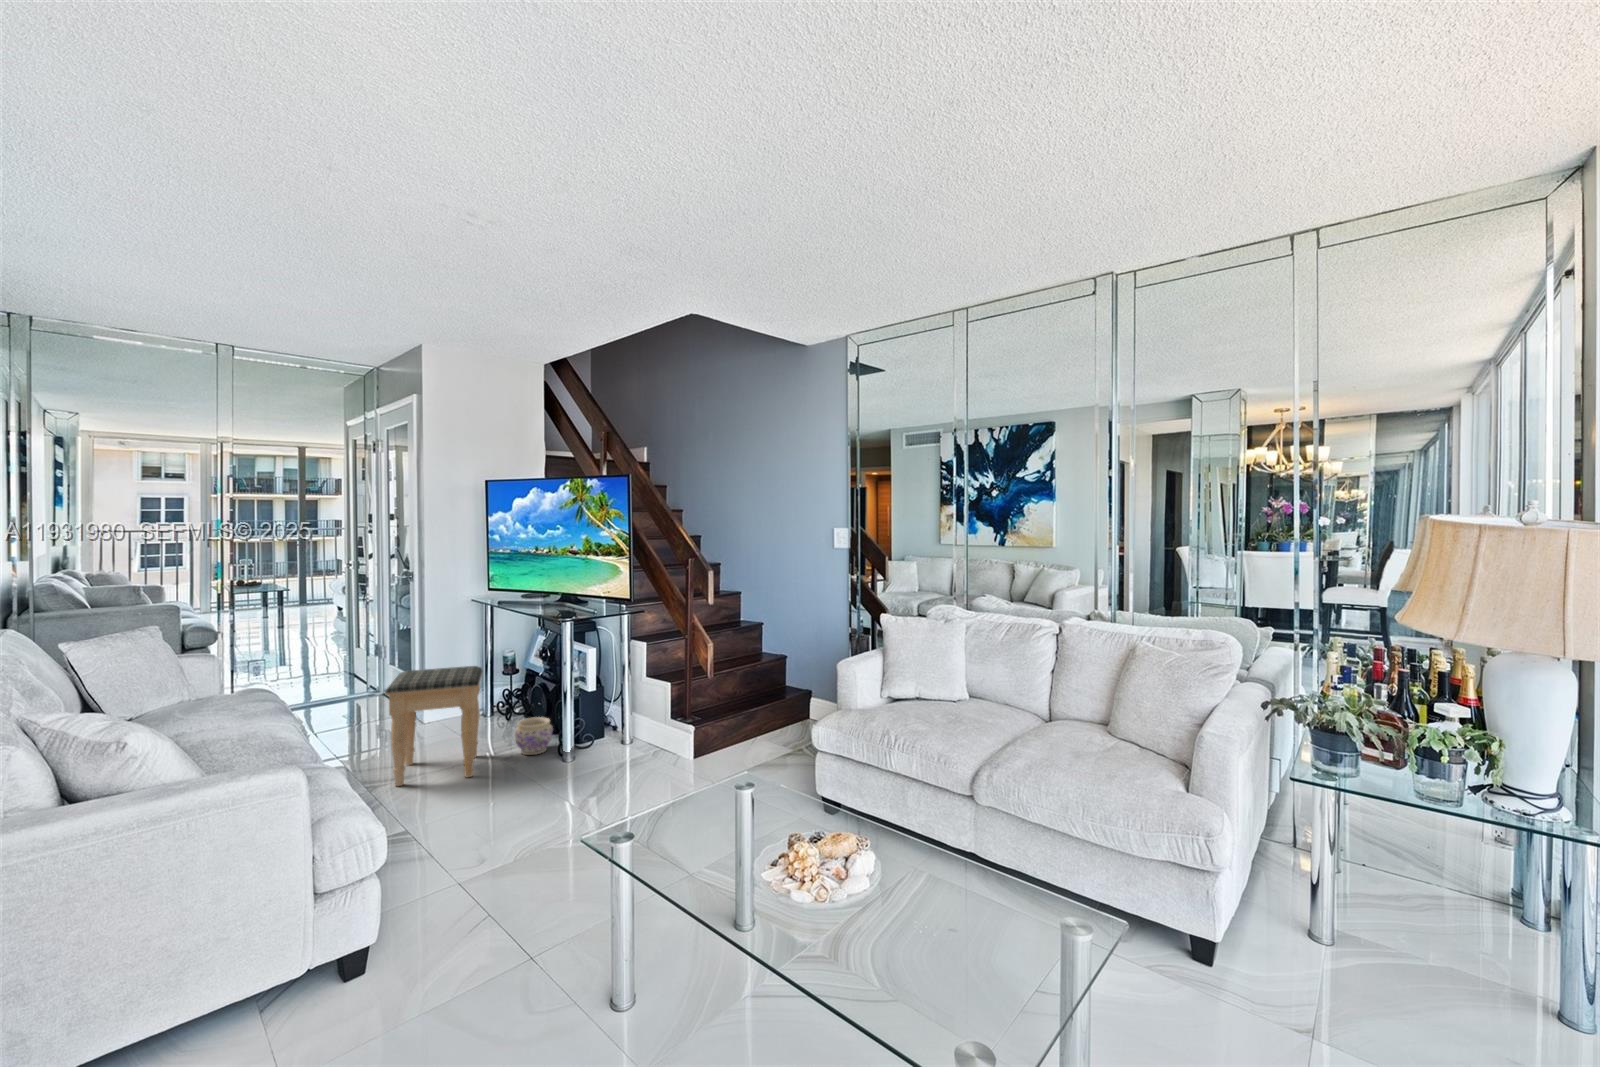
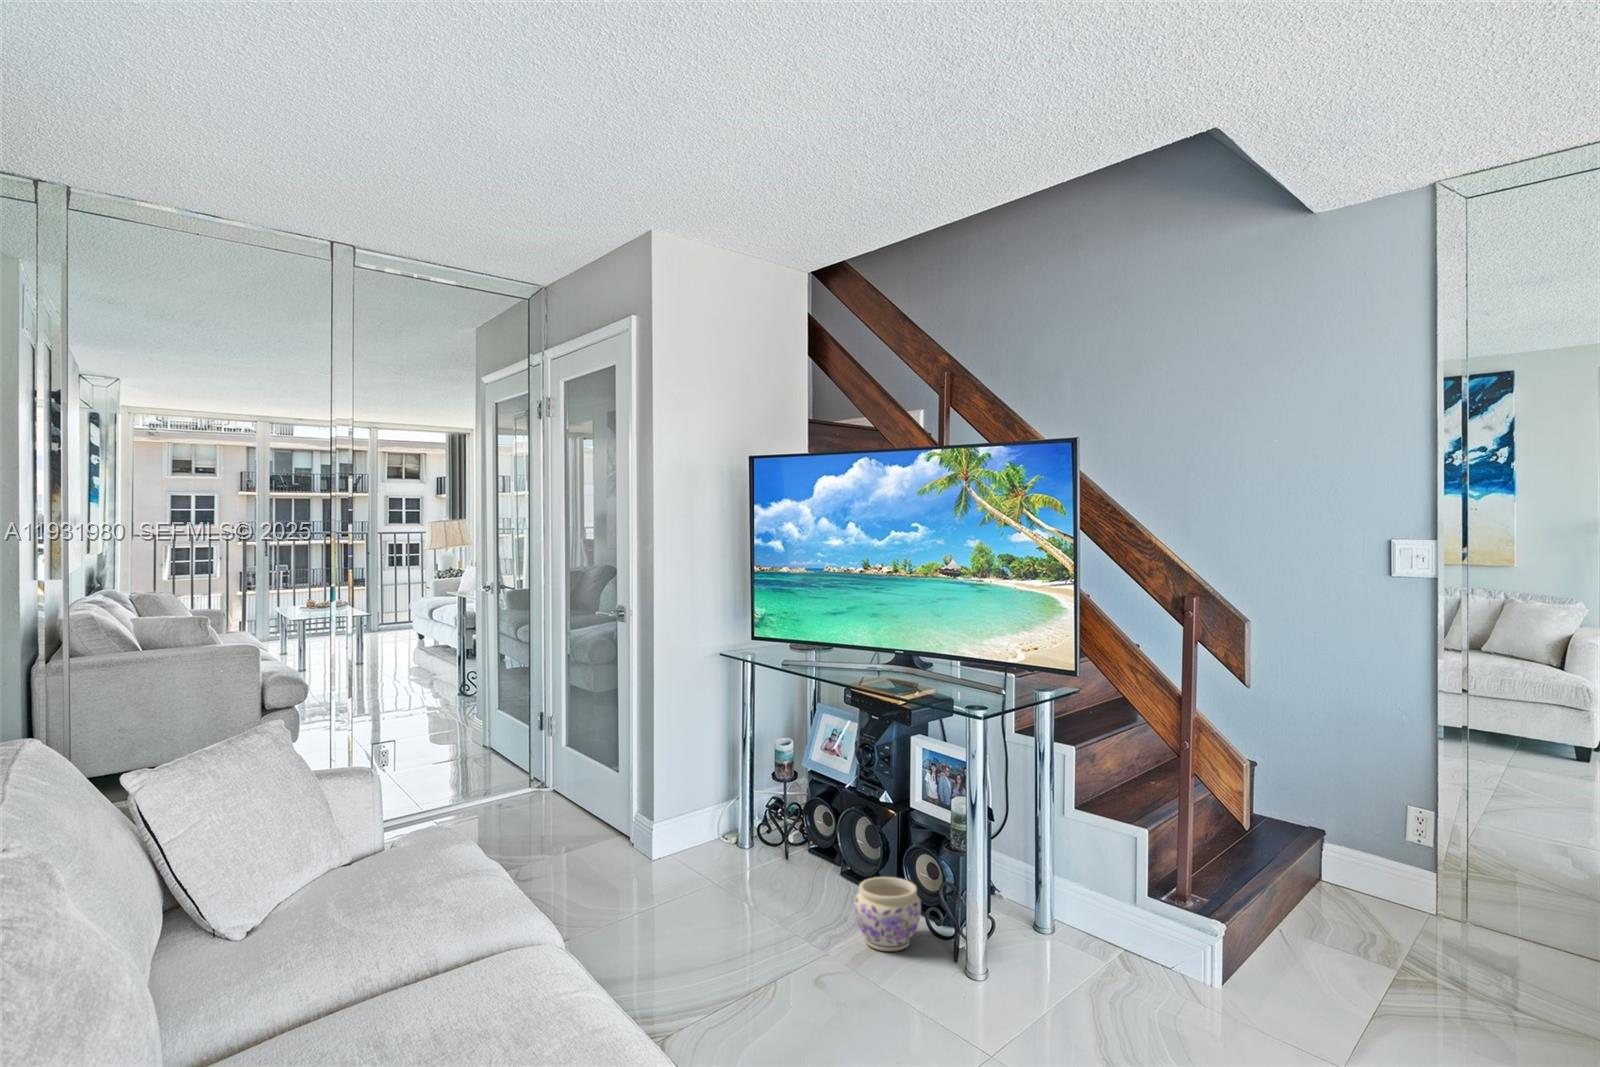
footstool: present [385,666,483,786] -> none [663,779,835,1015]

